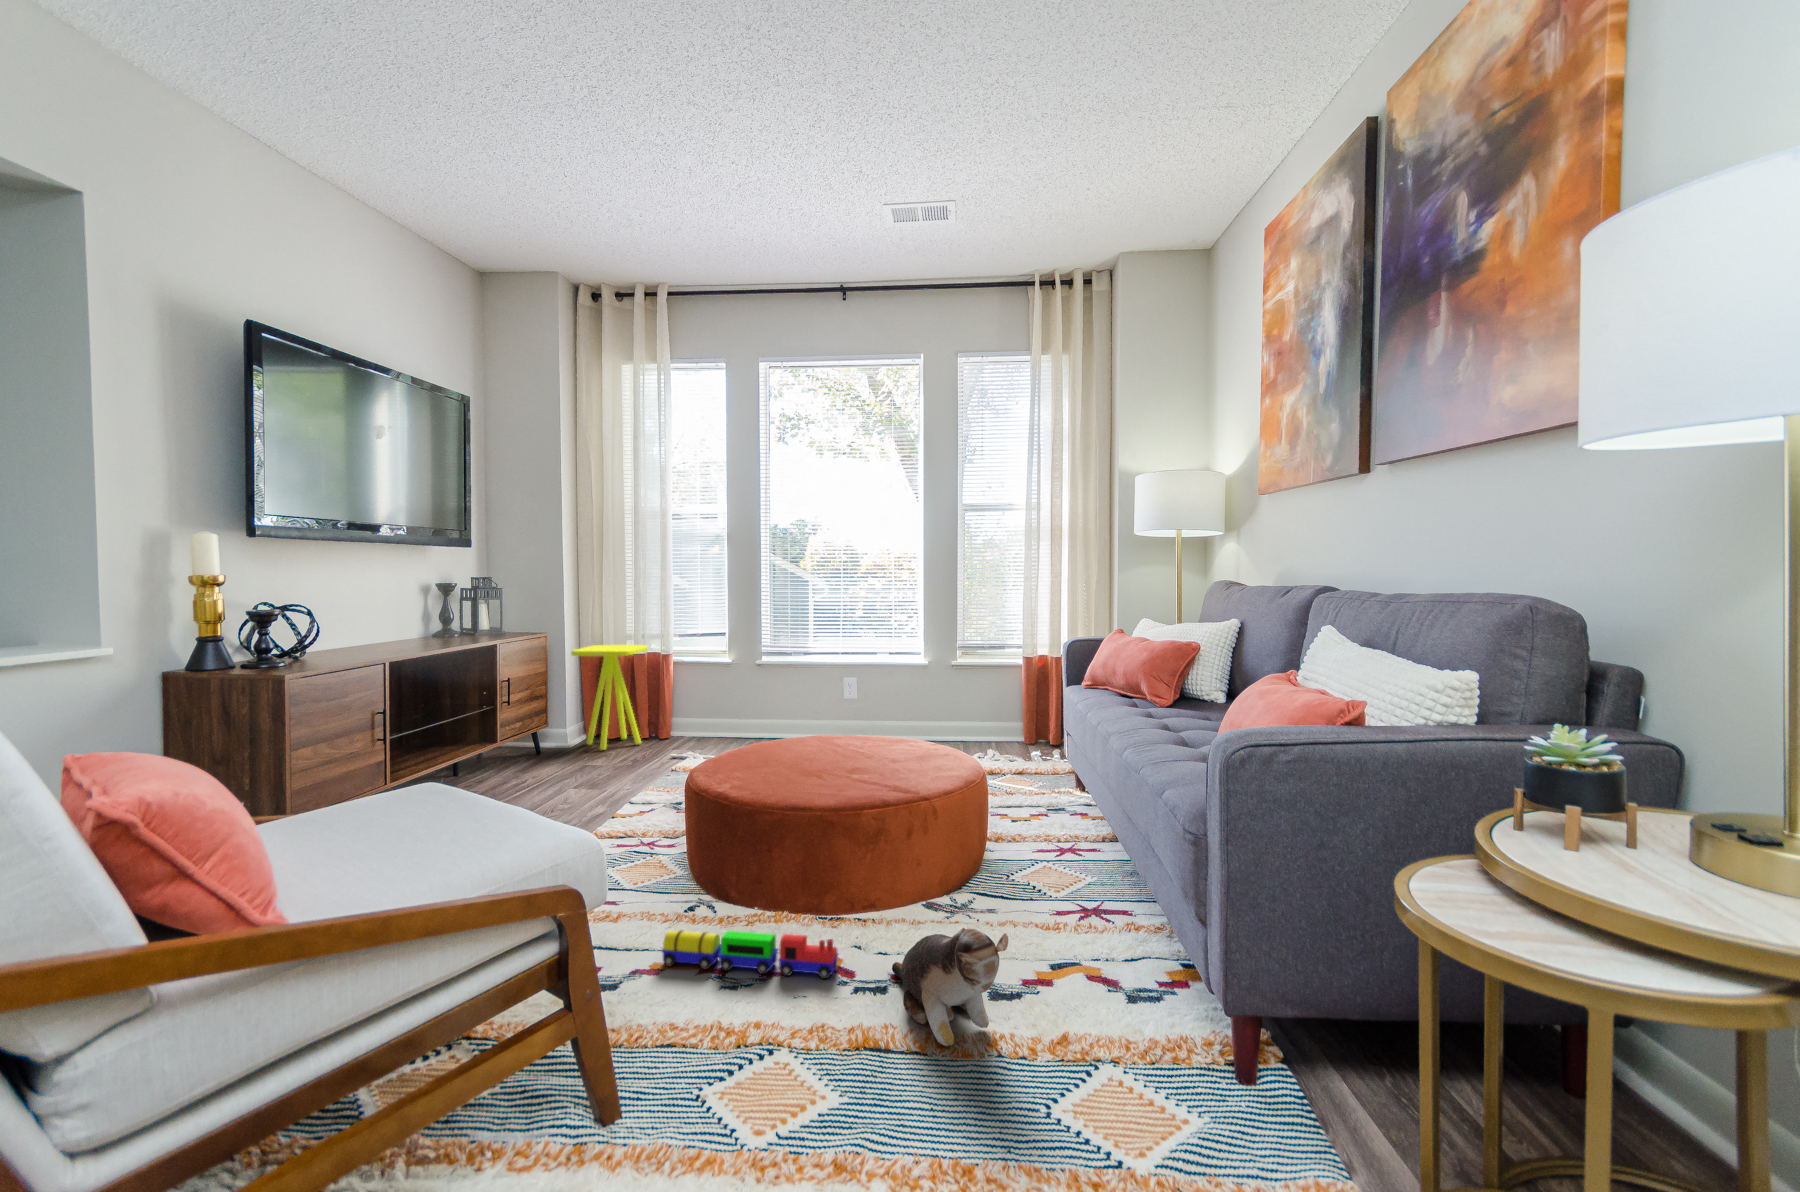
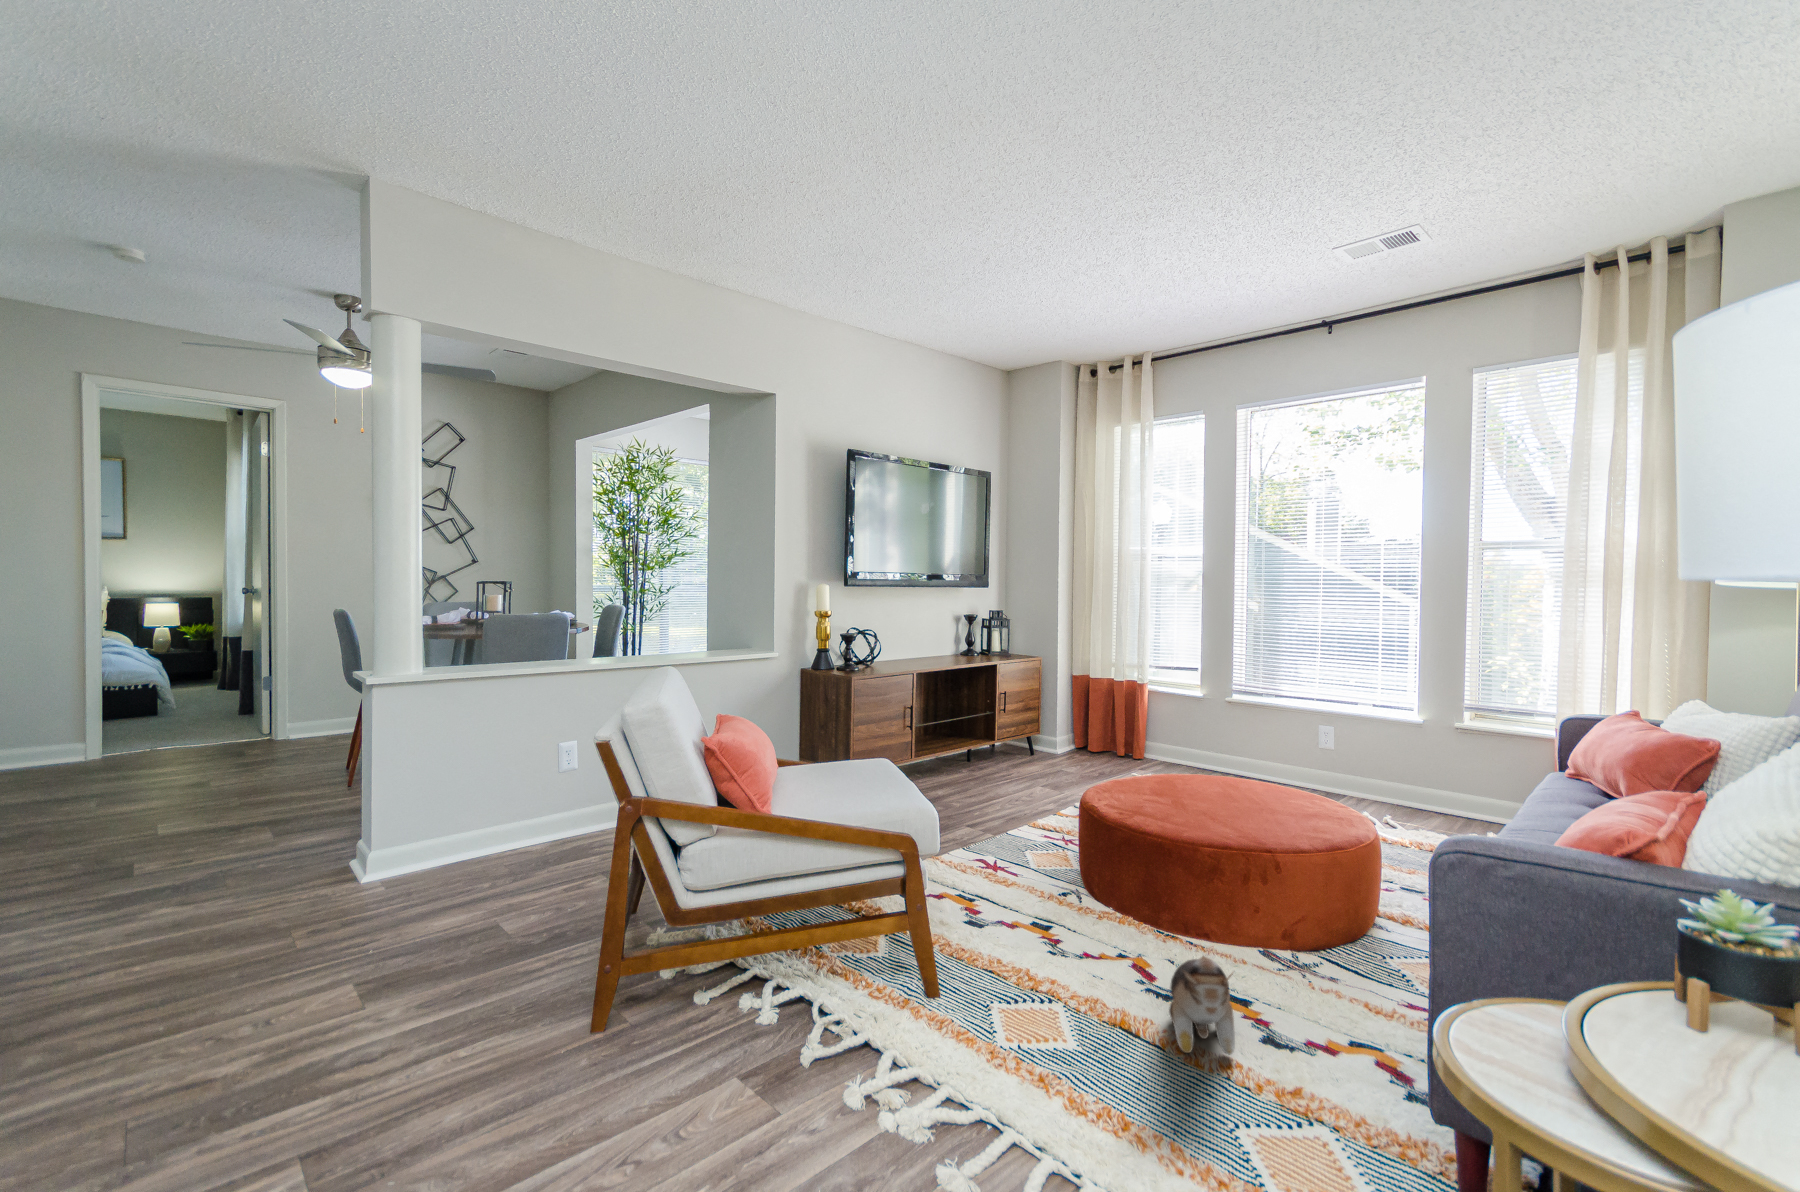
side table: present [571,645,648,750] -> none [1058,670,1123,760]
toy train: present [662,930,838,979] -> none [1018,898,1144,973]

